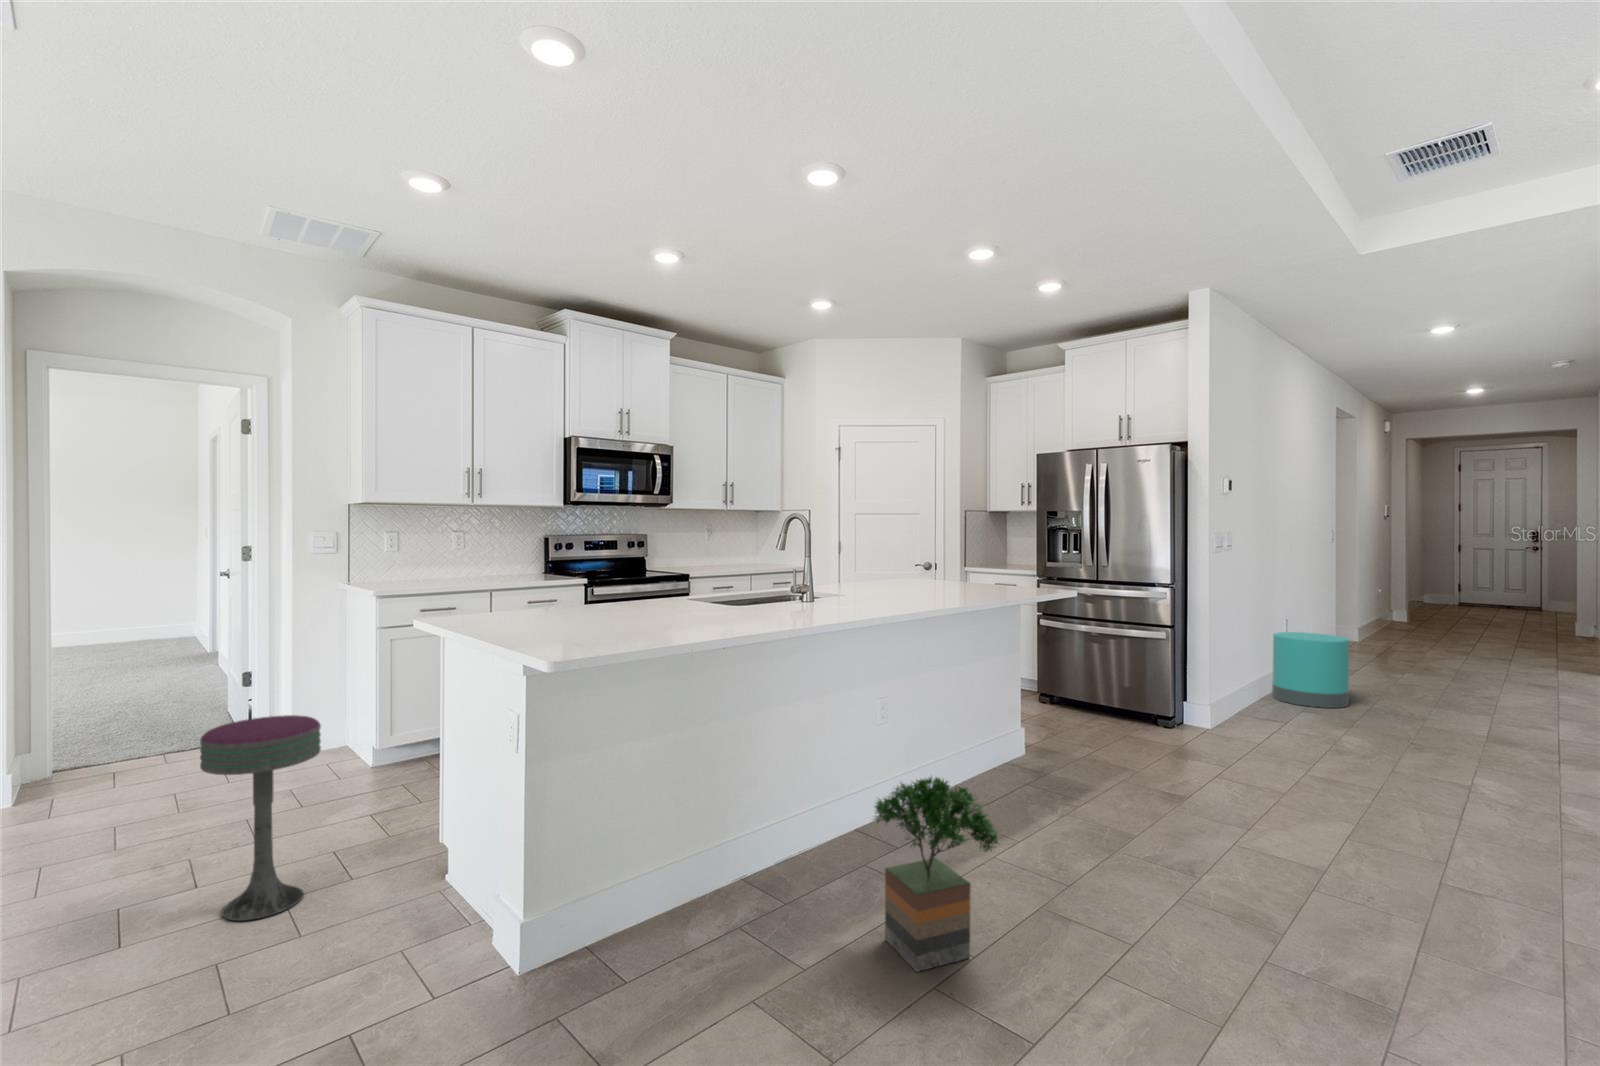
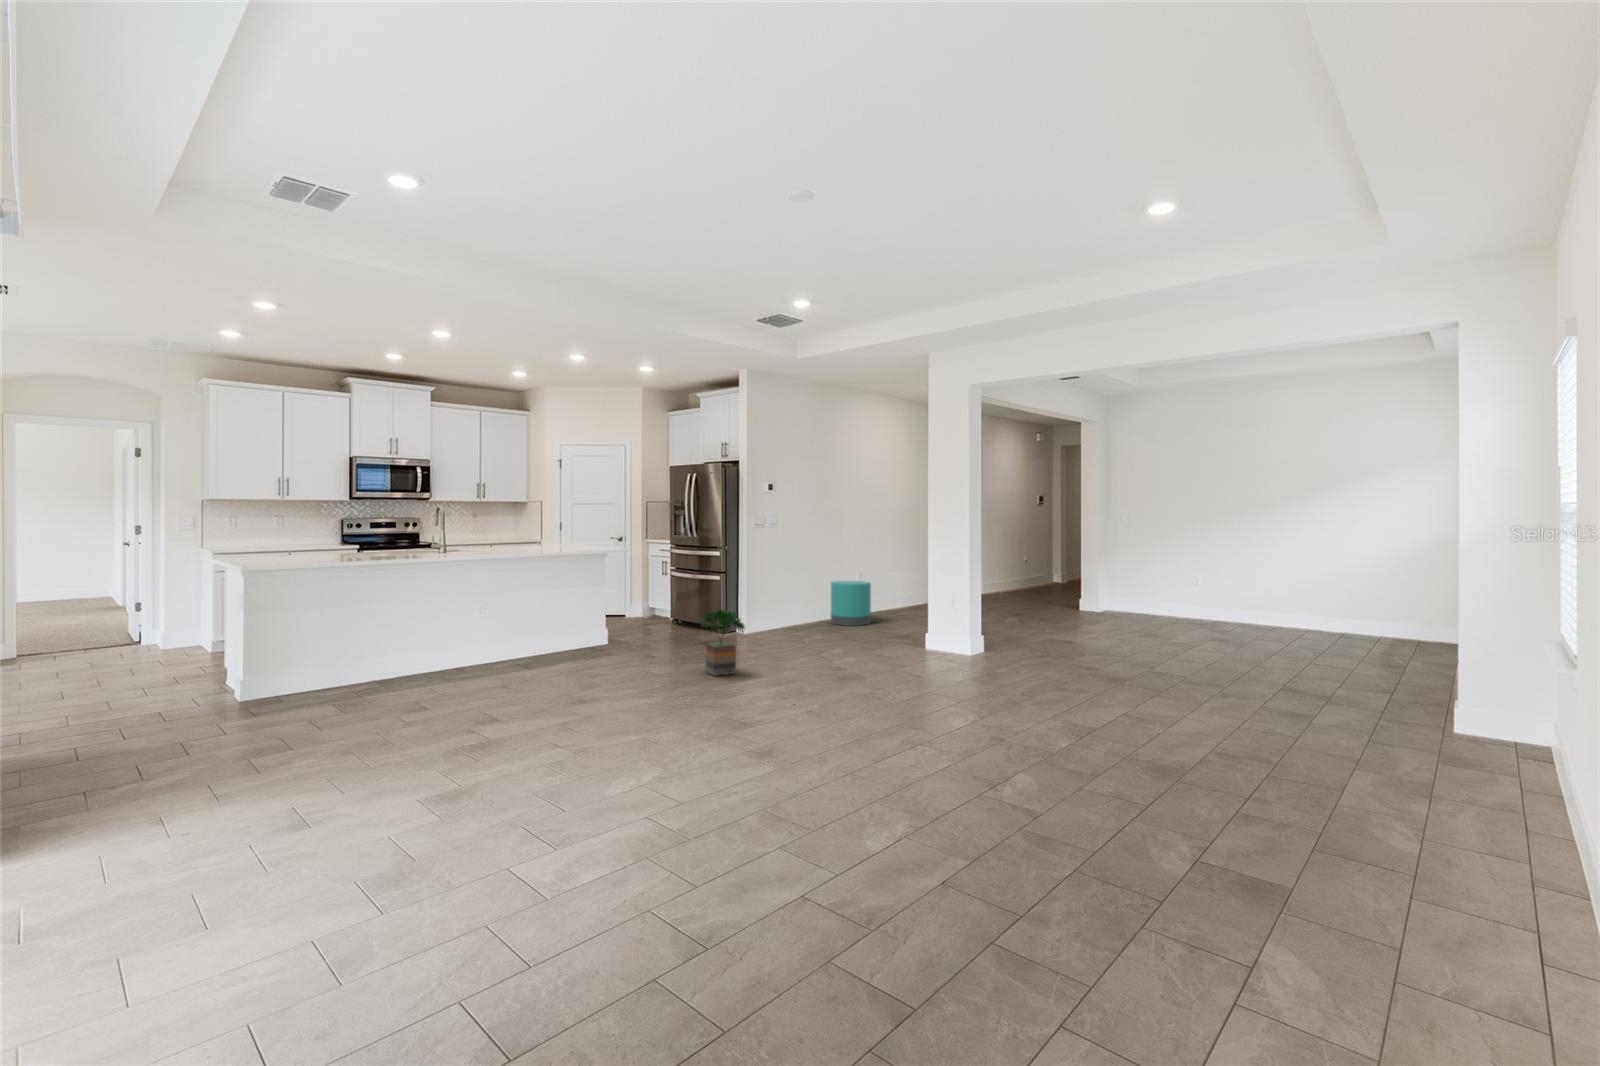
bar stool: present [200,715,321,921] -> none [107,605,168,695]
potted tree: present [873,776,999,972] -> present [701,610,745,676]

